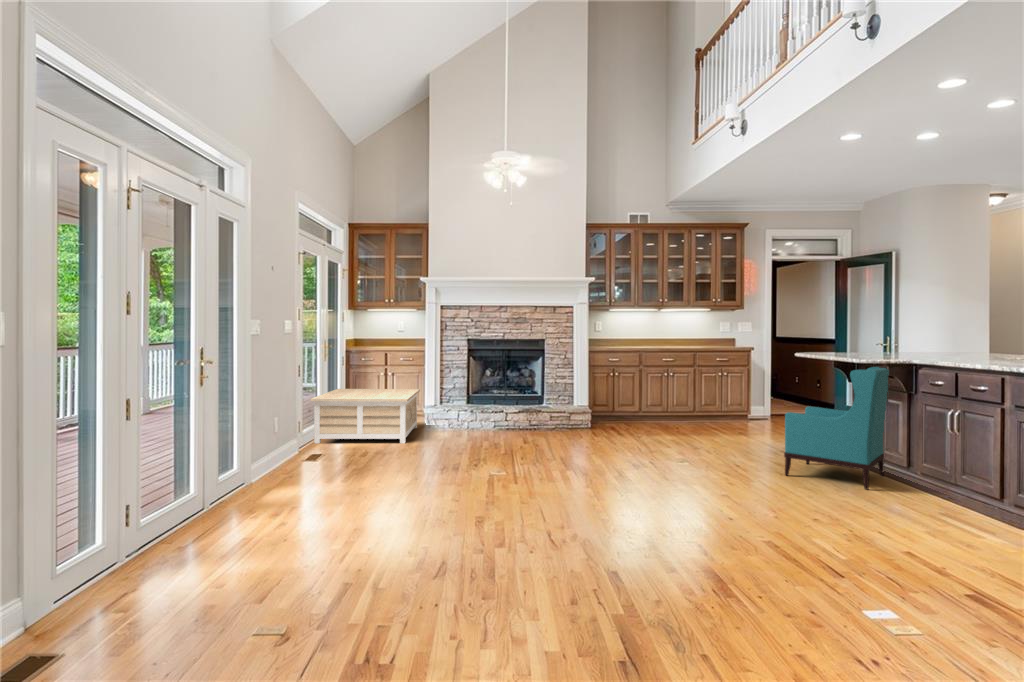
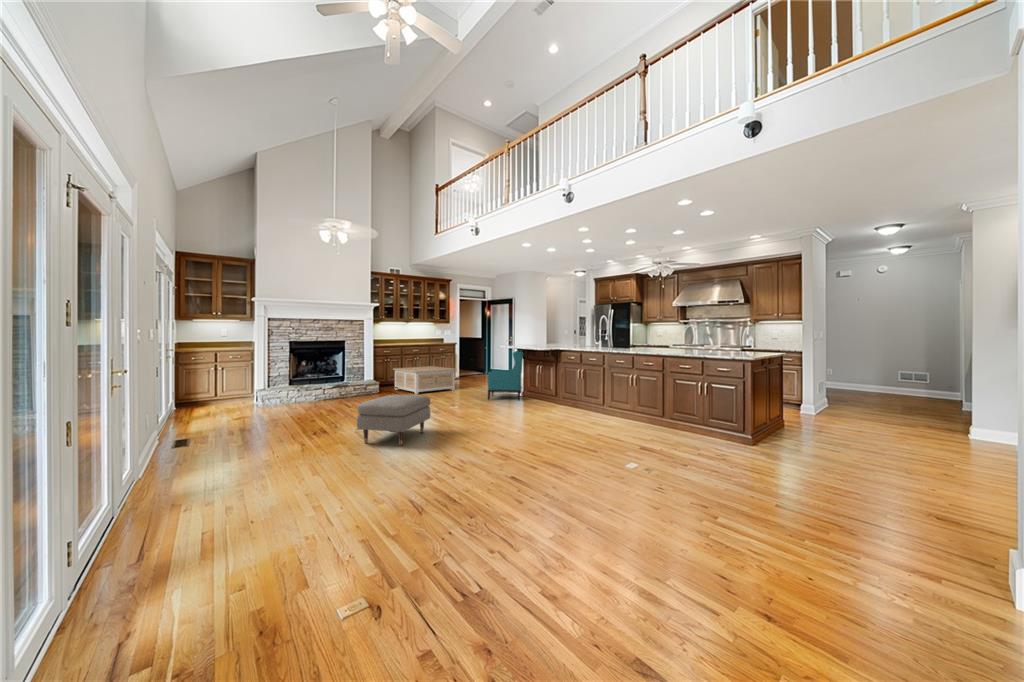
coffee table: present [311,389,420,443] -> present [393,366,456,395]
ottoman: none [416,447,572,564] -> present [357,395,431,446]

